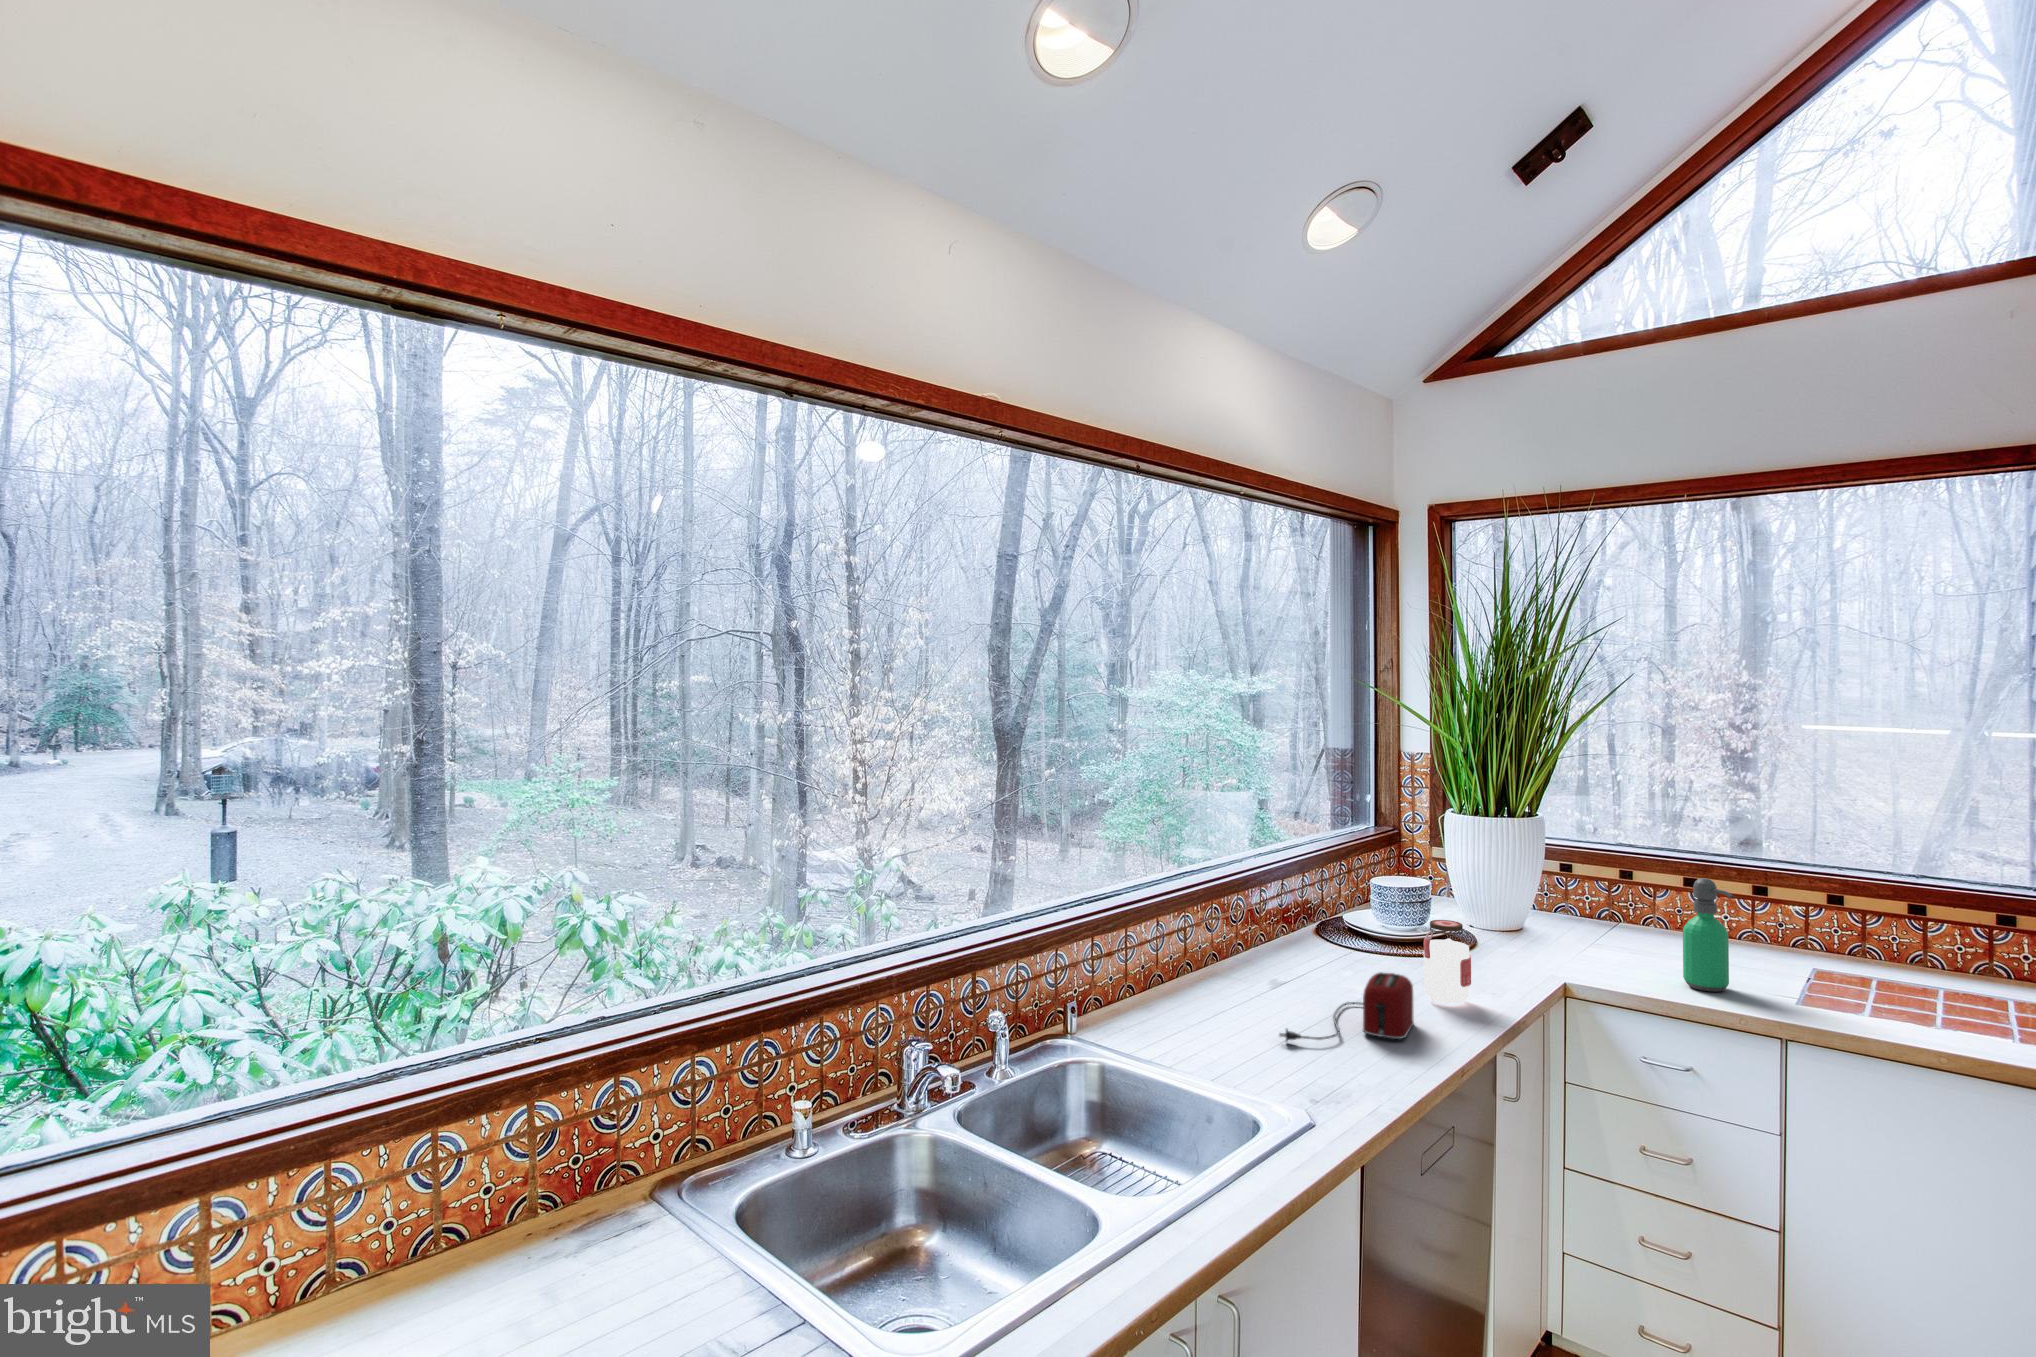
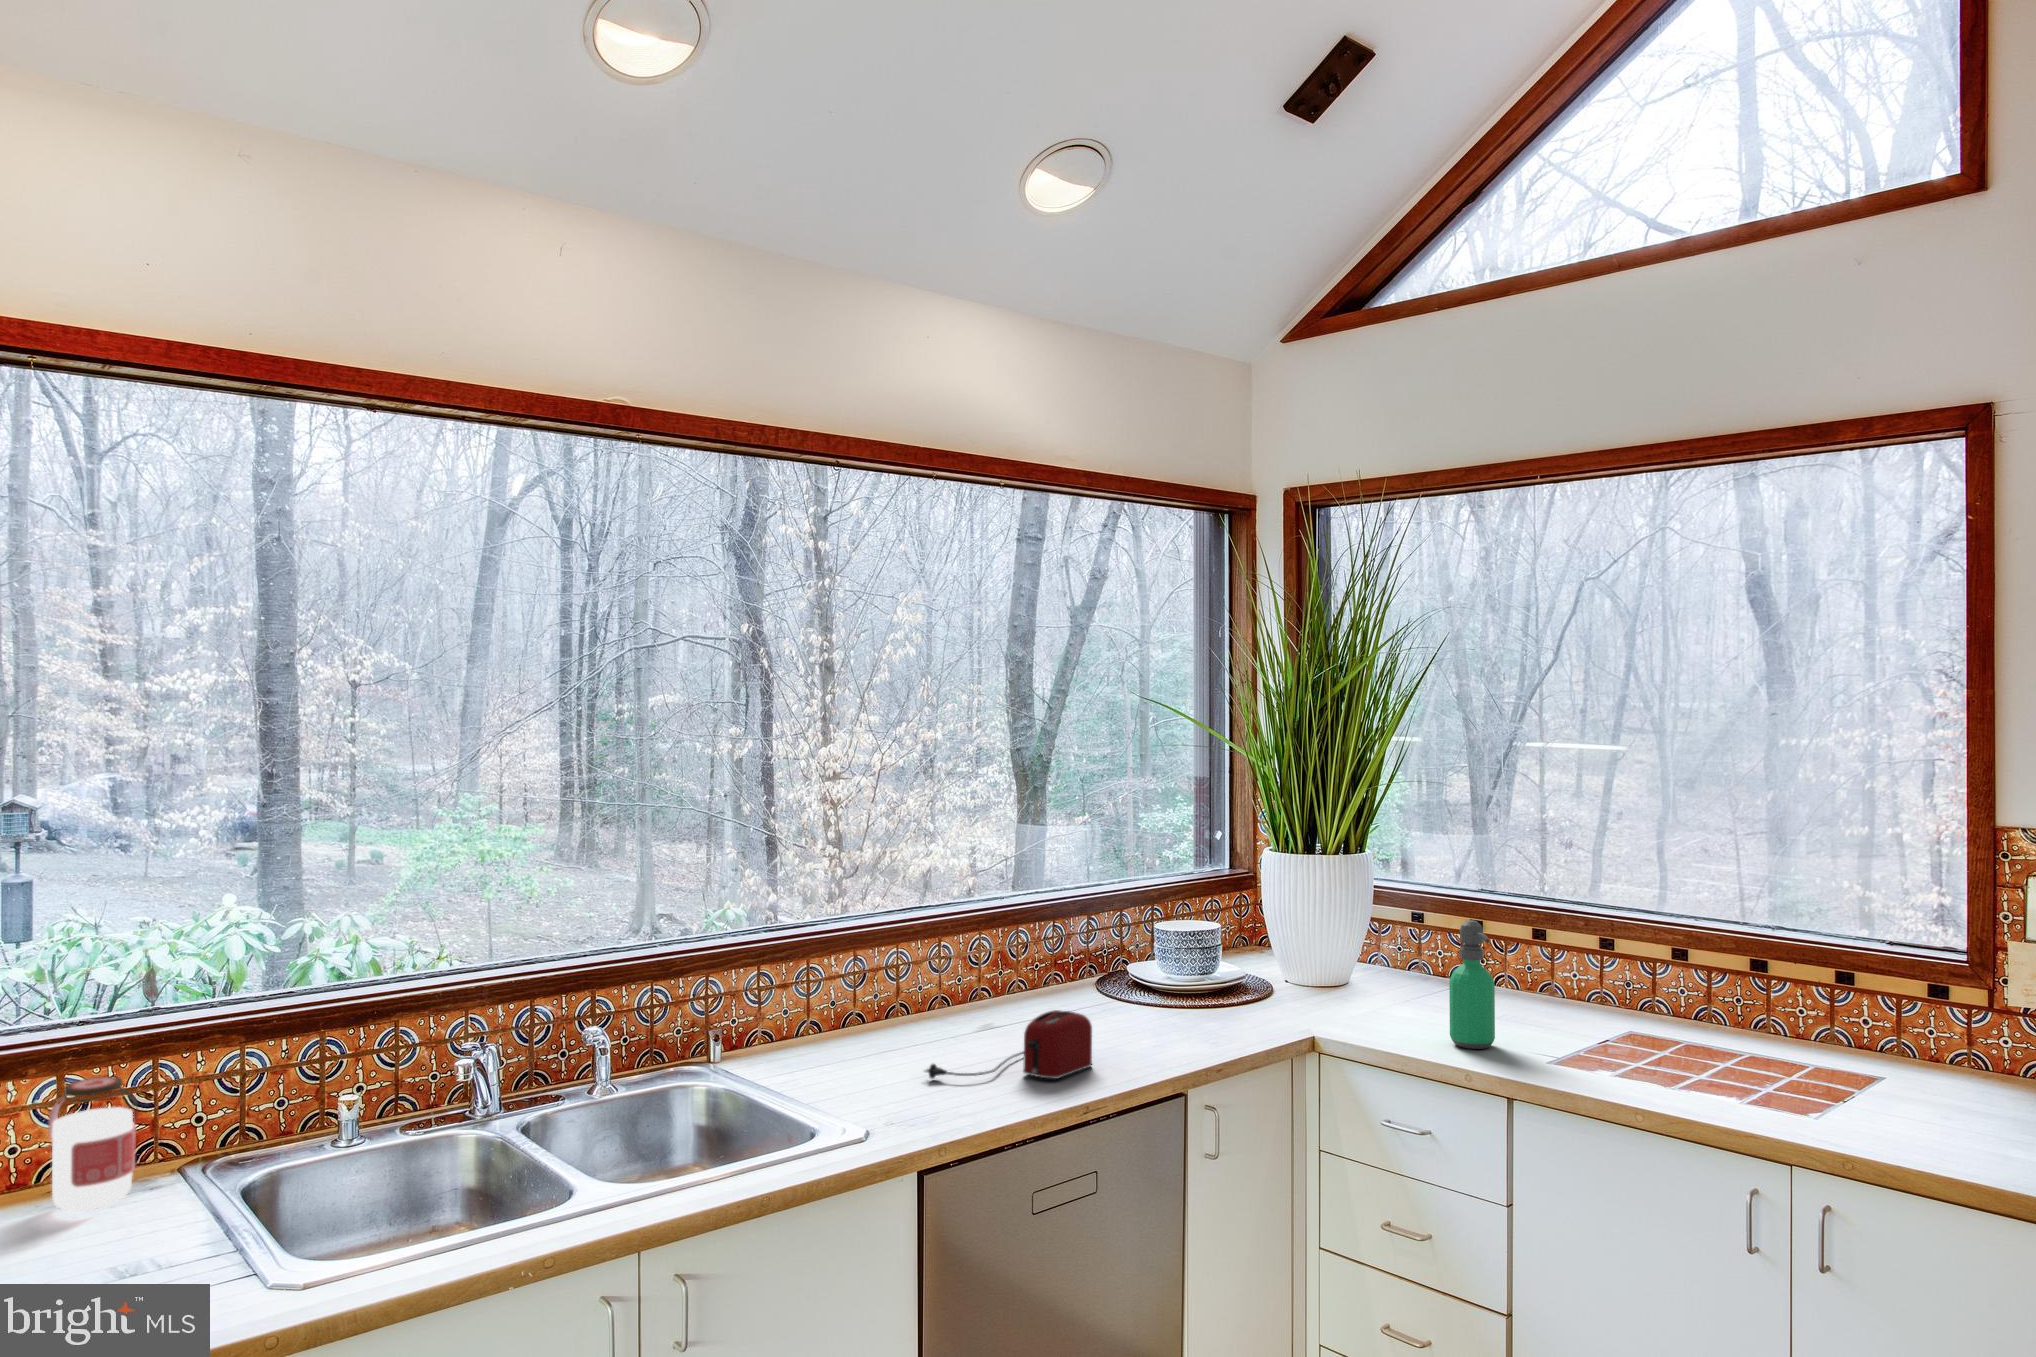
jar: present [1424,920,1471,1003] -> present [48,1076,138,1212]

